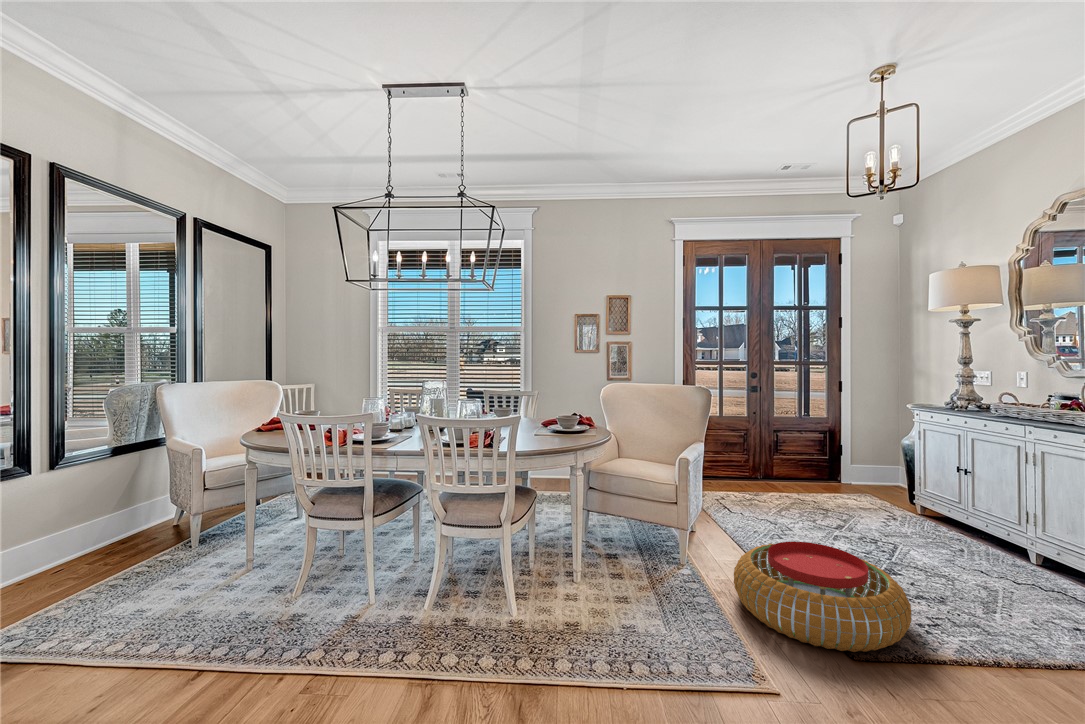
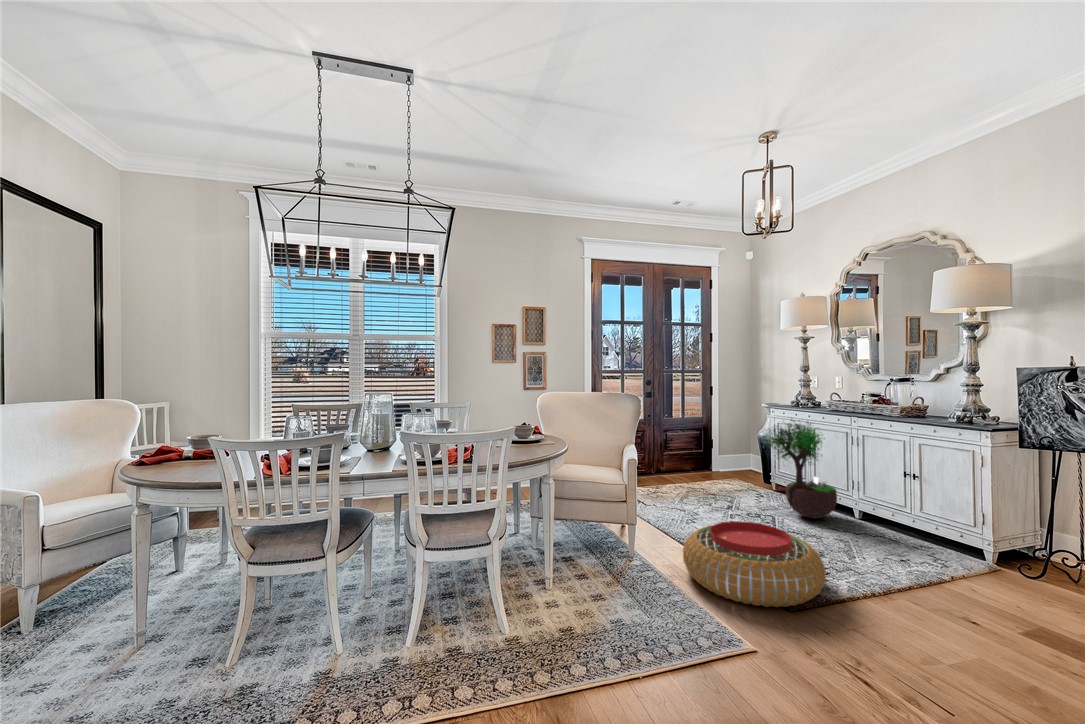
potted tree: none [887,418,999,555] -> present [765,420,837,518]

